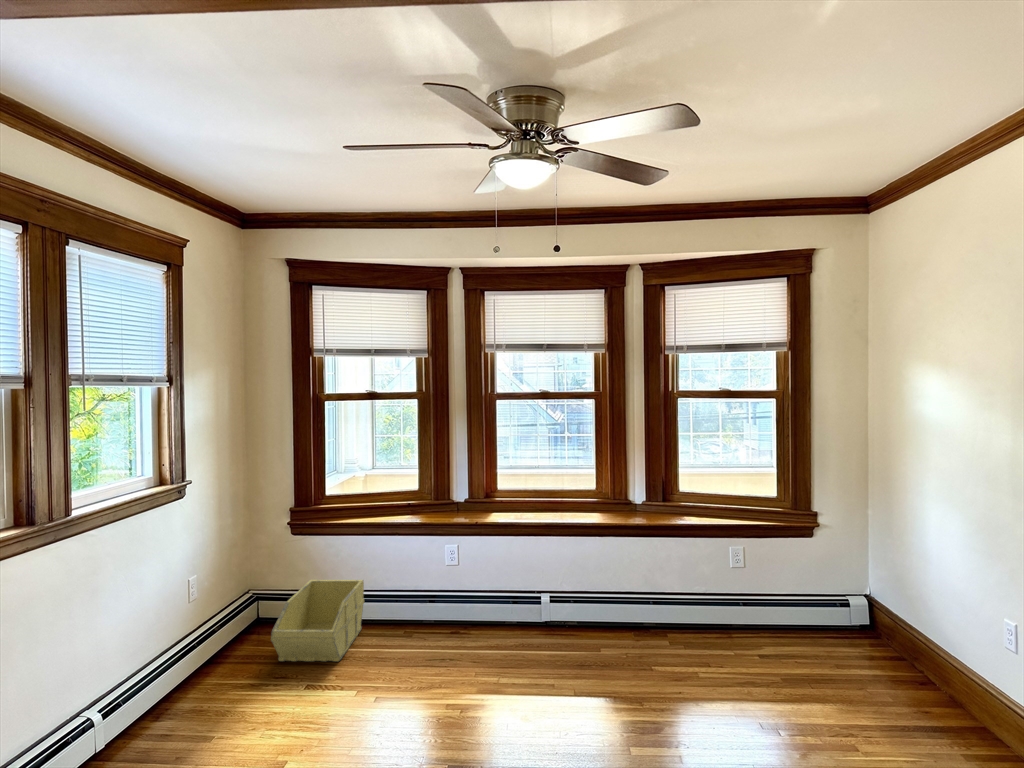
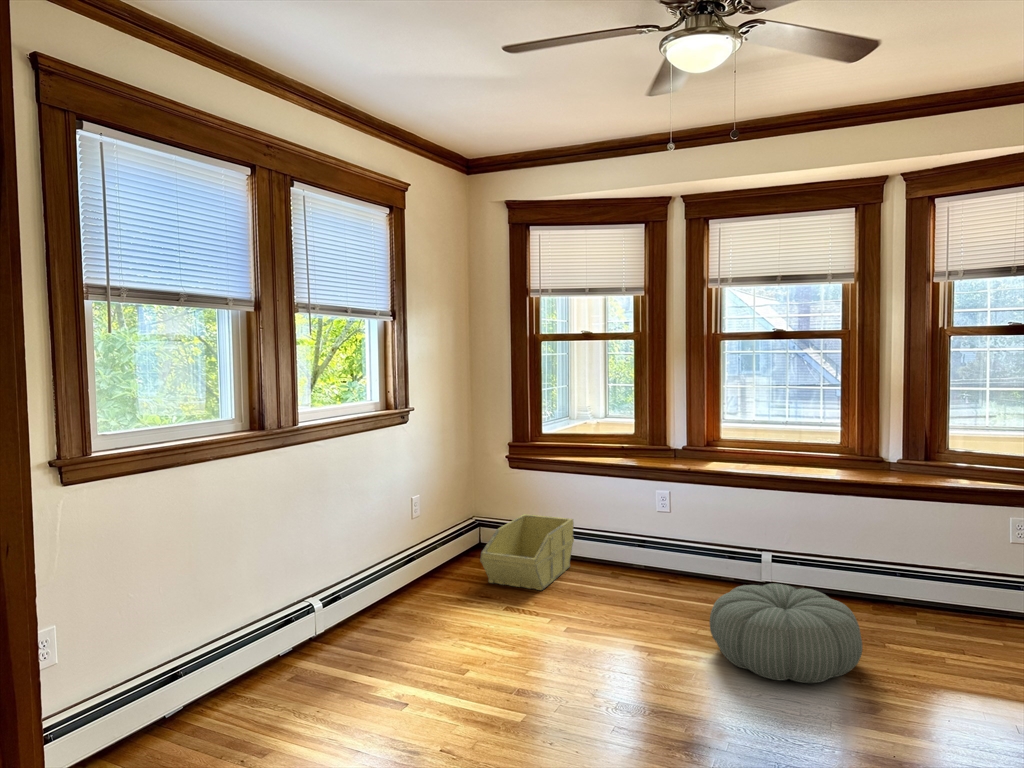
pouf: none [515,627,644,721] -> present [710,584,863,683]

